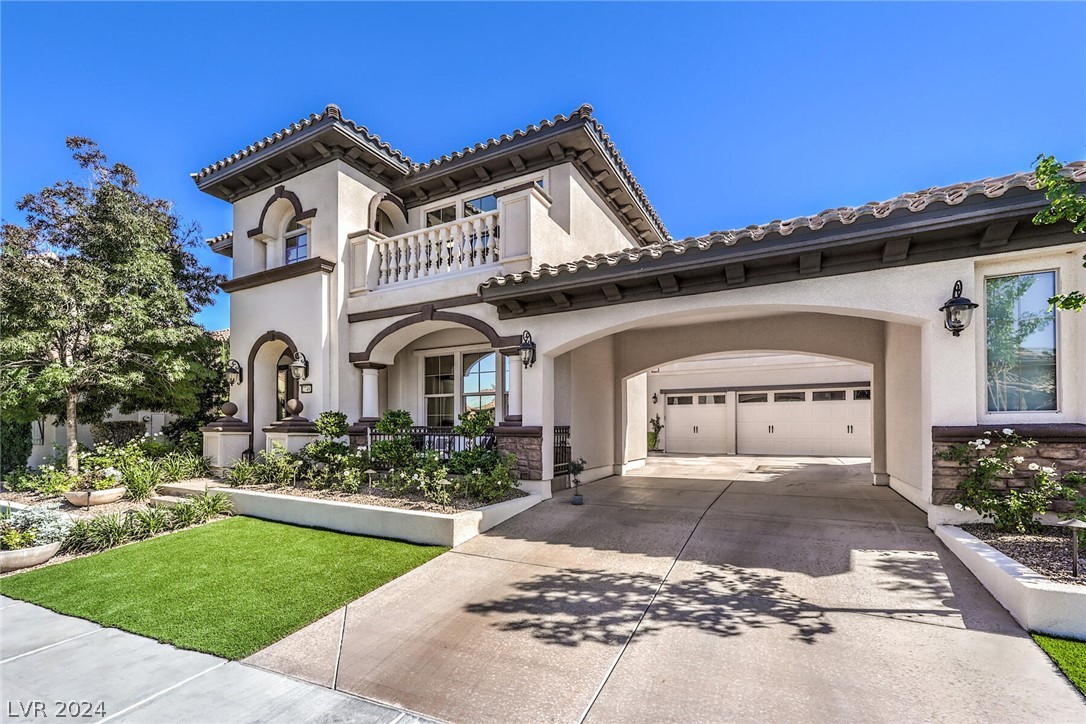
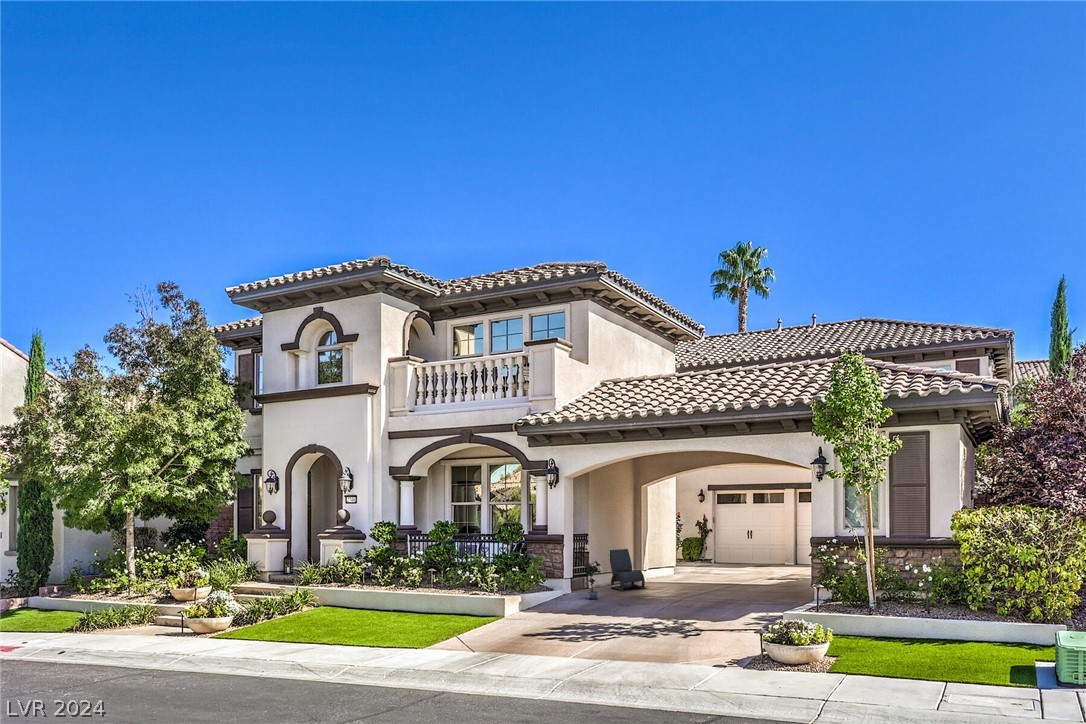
lounge chair: none [590,443,633,491] -> present [610,549,645,591]

